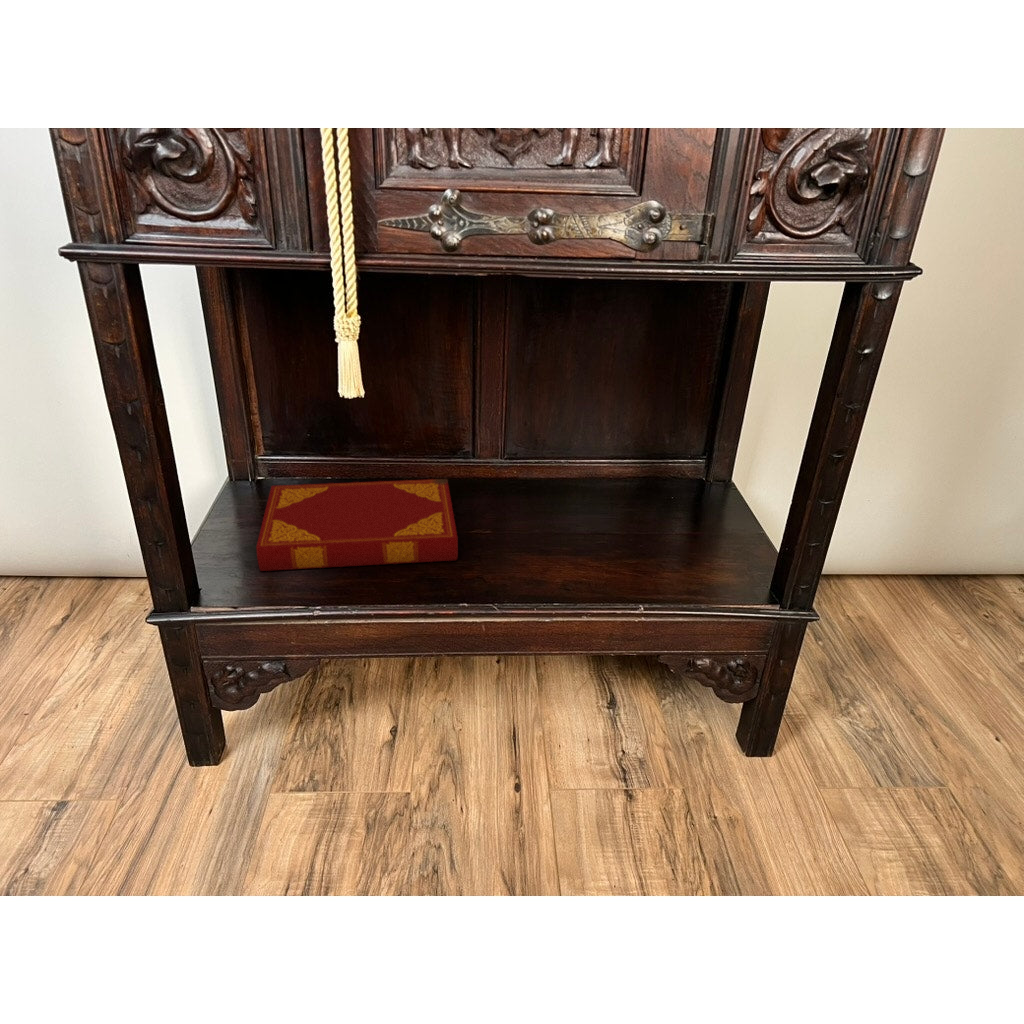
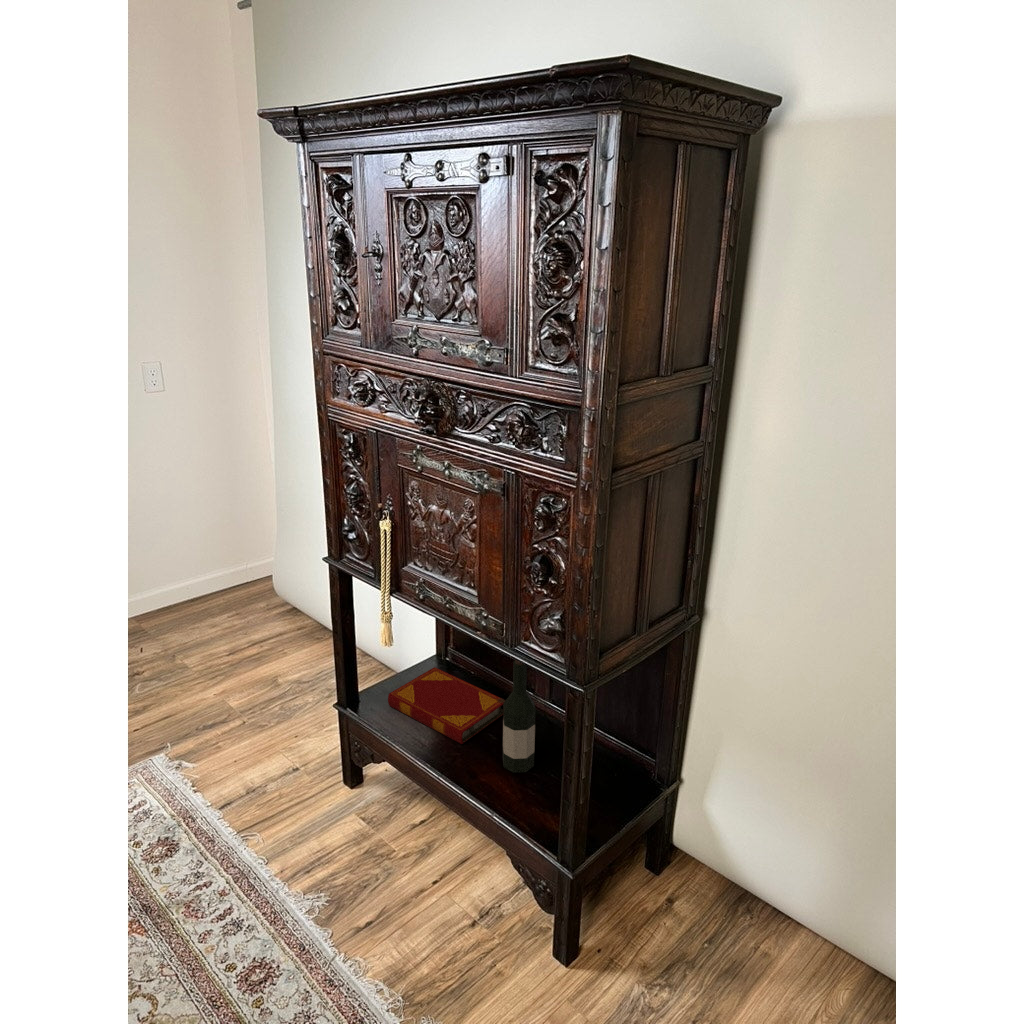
wine bottle: none [533,348,596,556] -> present [503,660,536,773]

